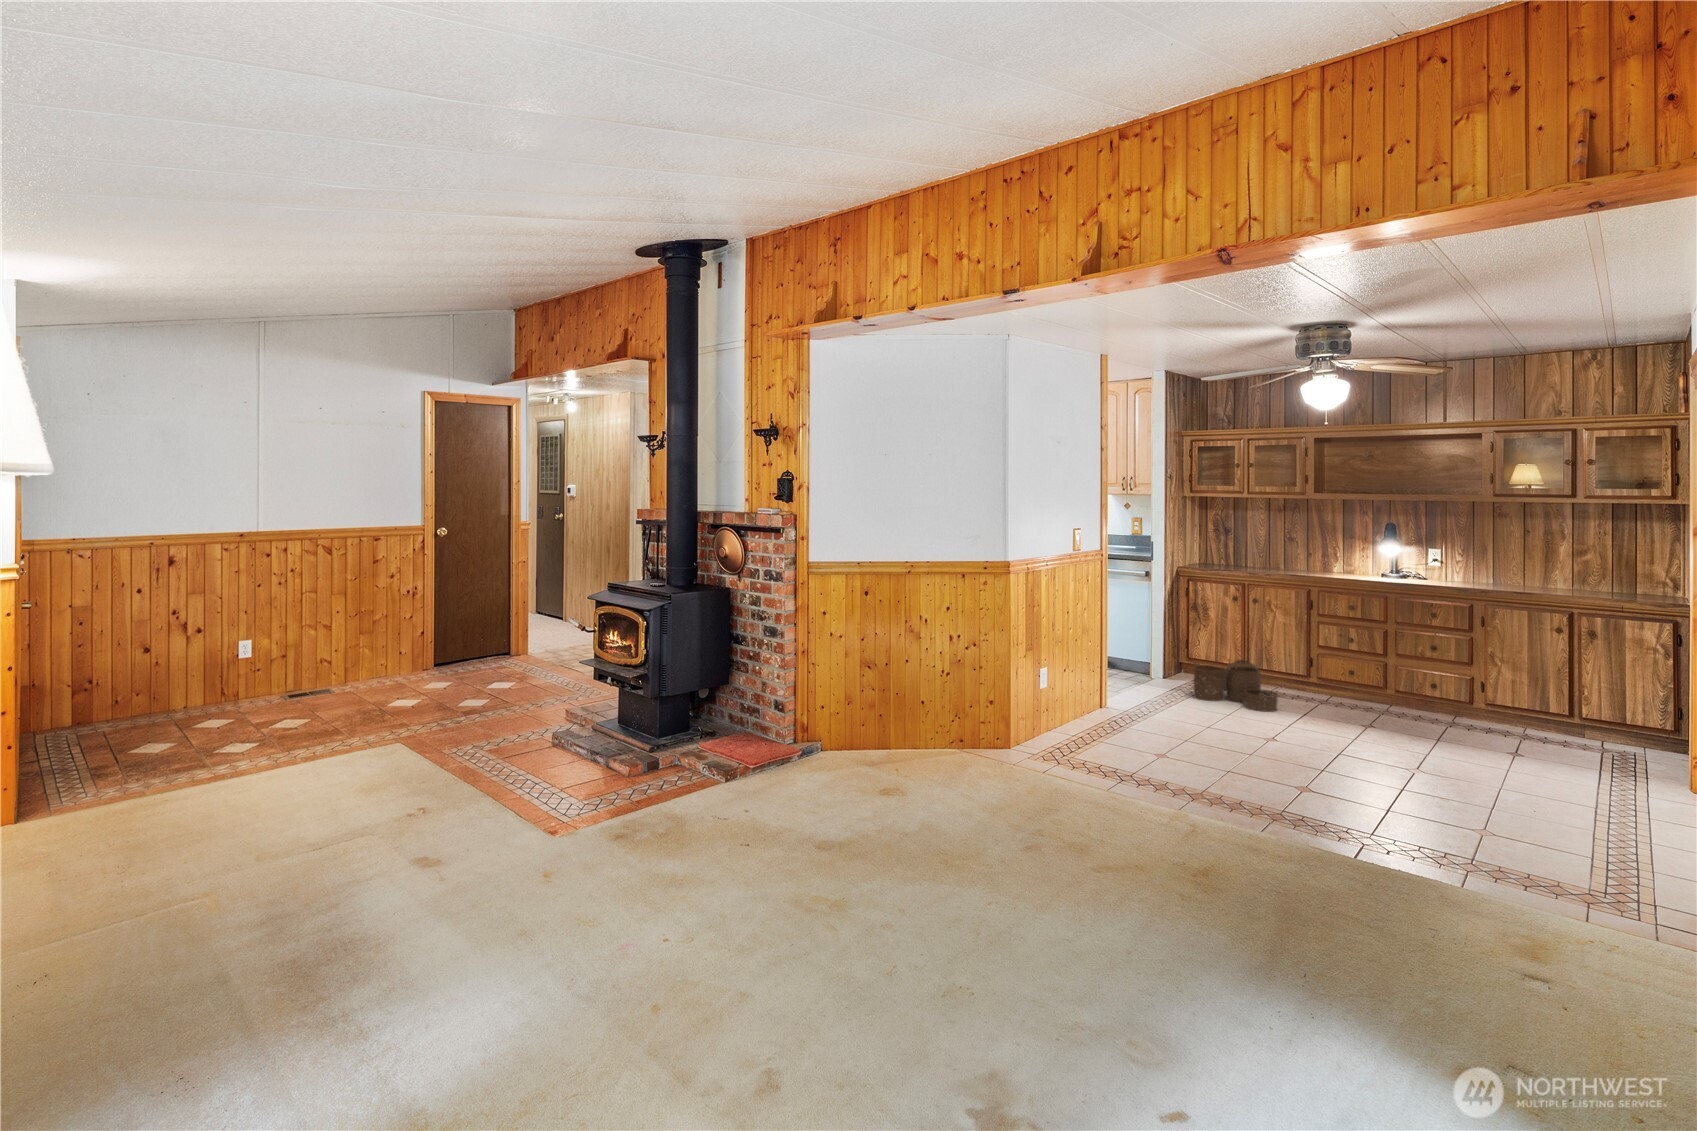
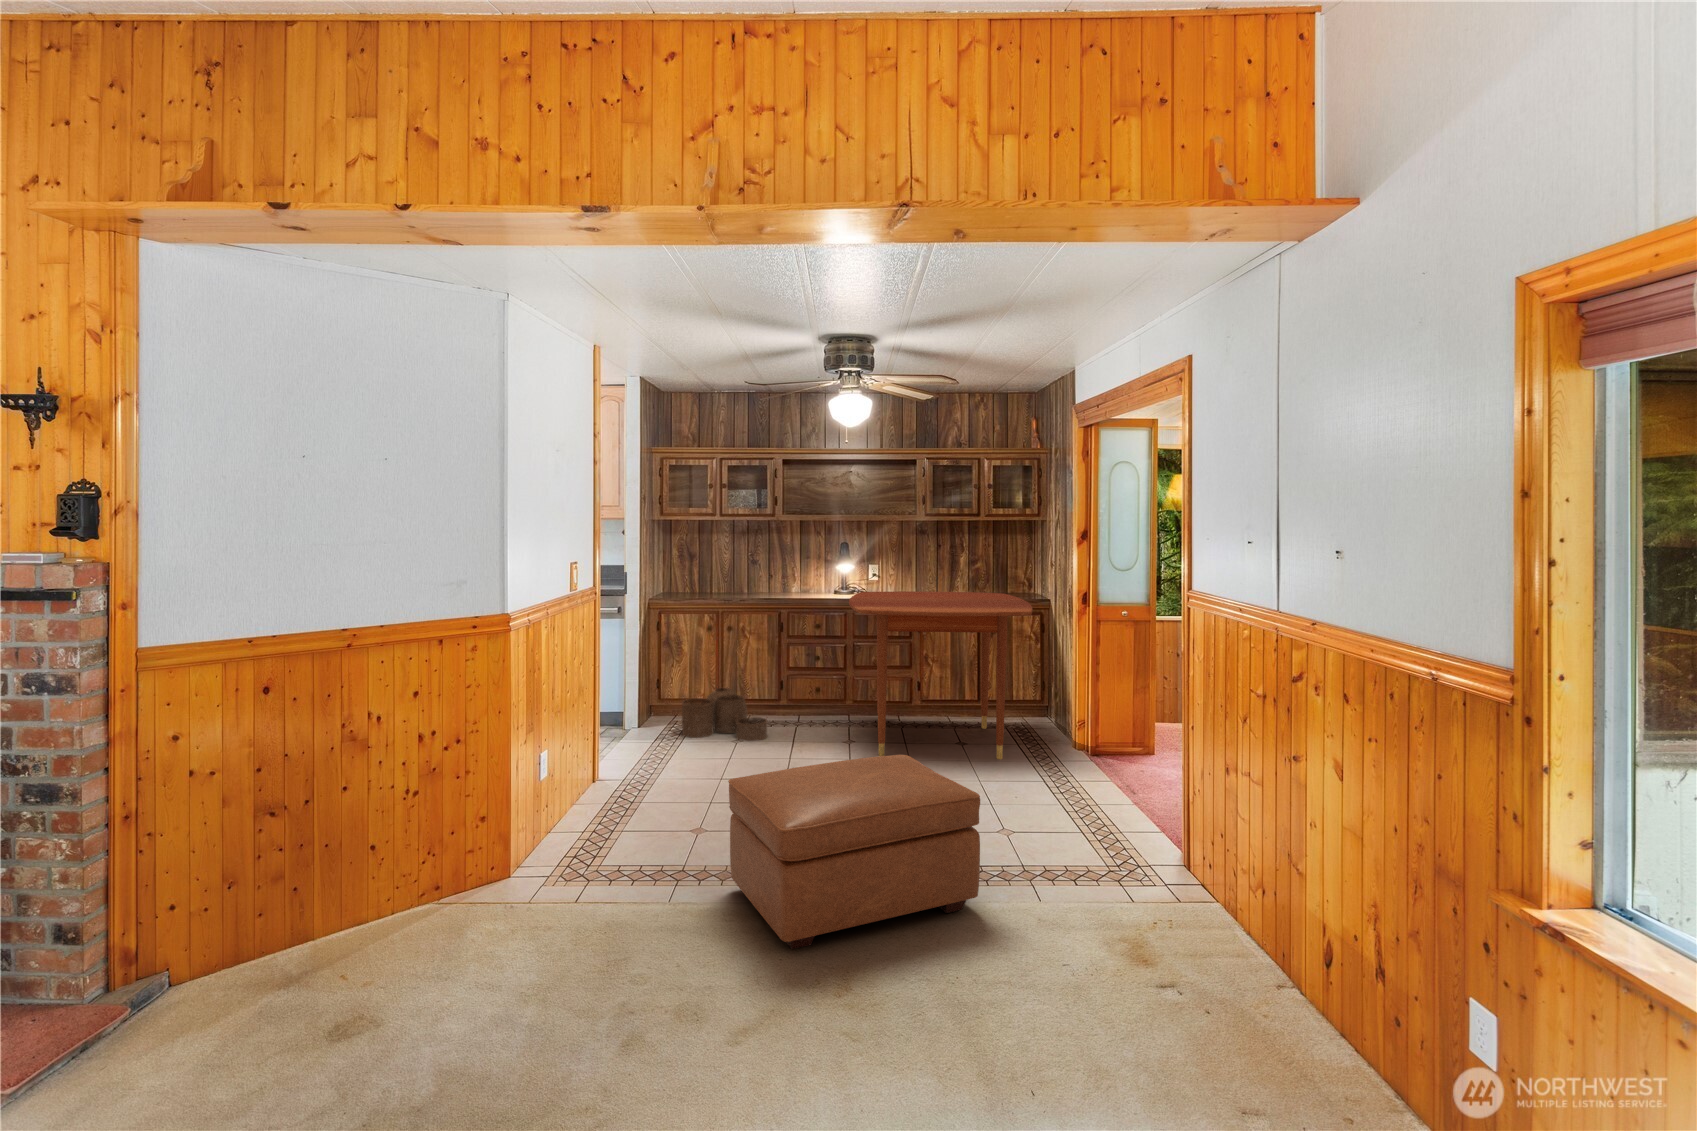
dining table: none [1365,576,1620,775] -> present [849,591,1033,759]
ottoman: none [1152,716,1381,873] -> present [728,755,980,949]

